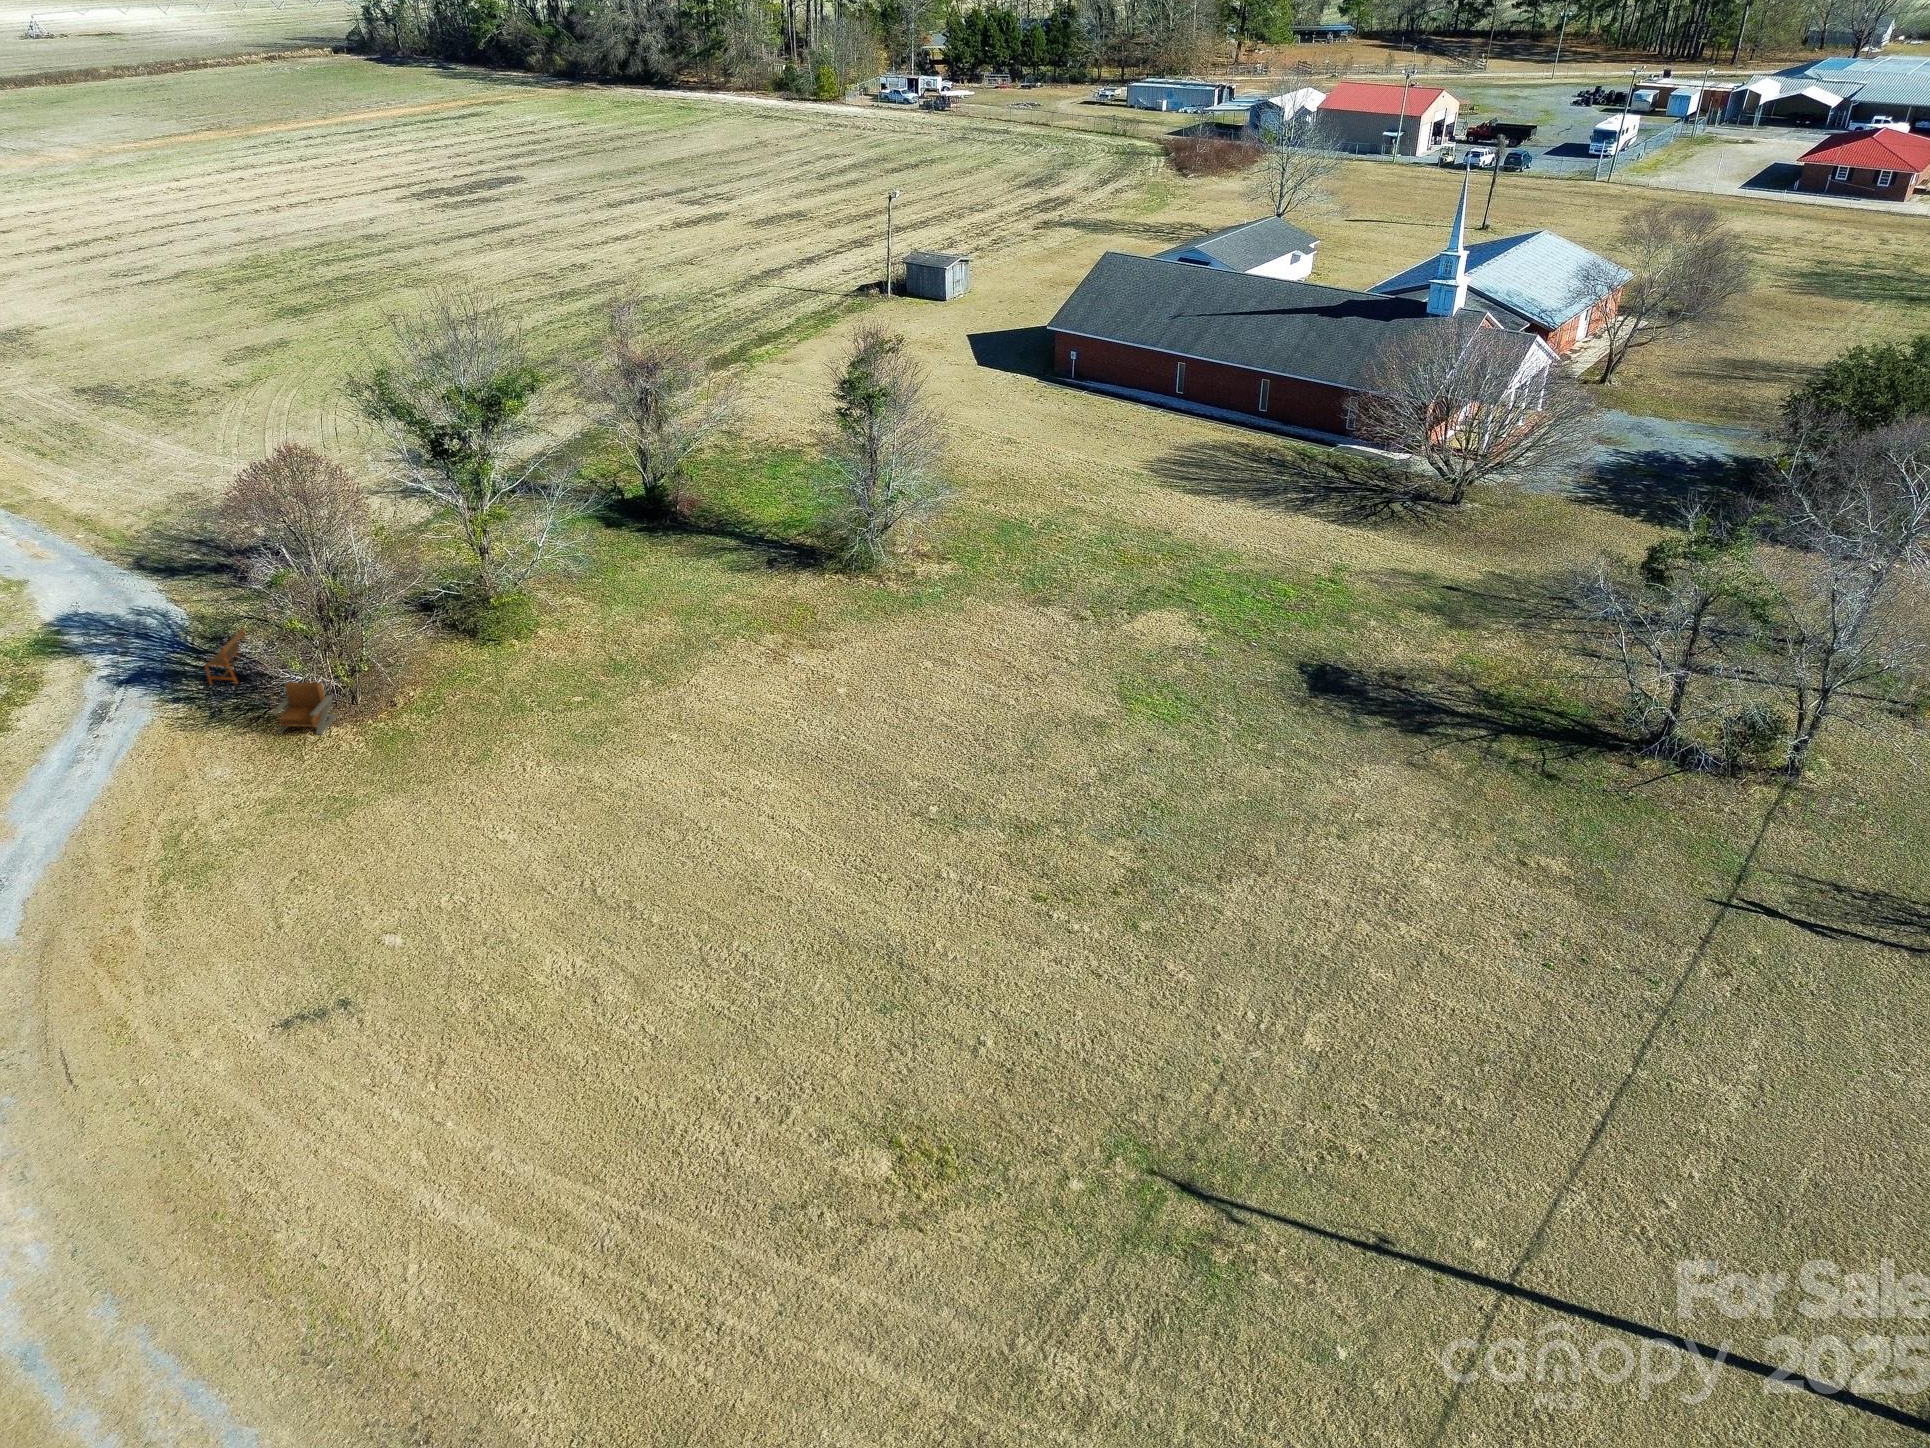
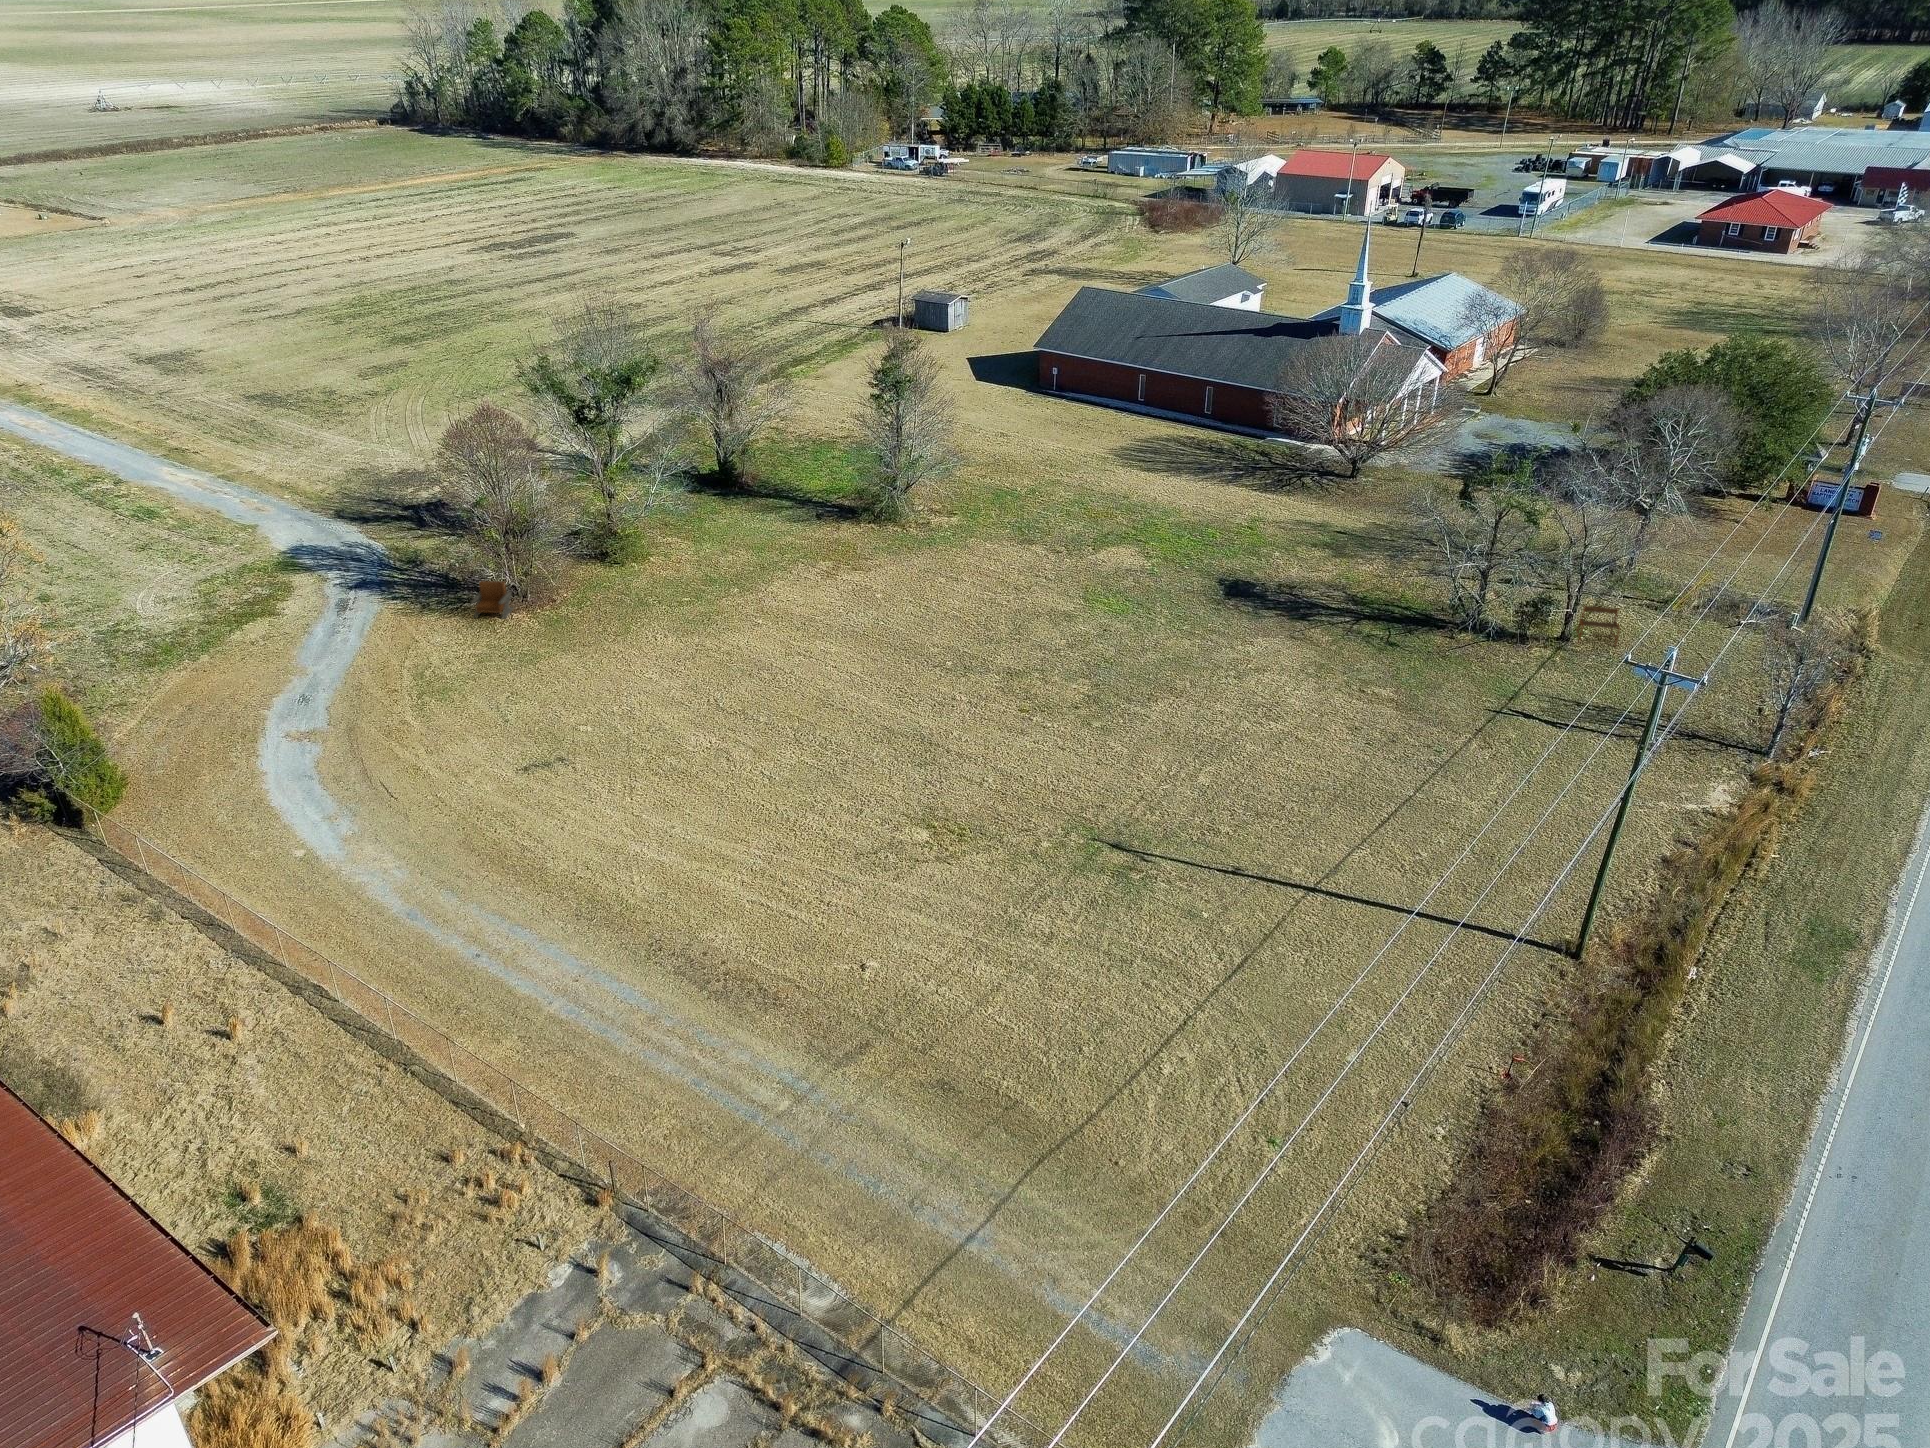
bench: present [205,628,245,685] -> present [1576,606,1620,645]

